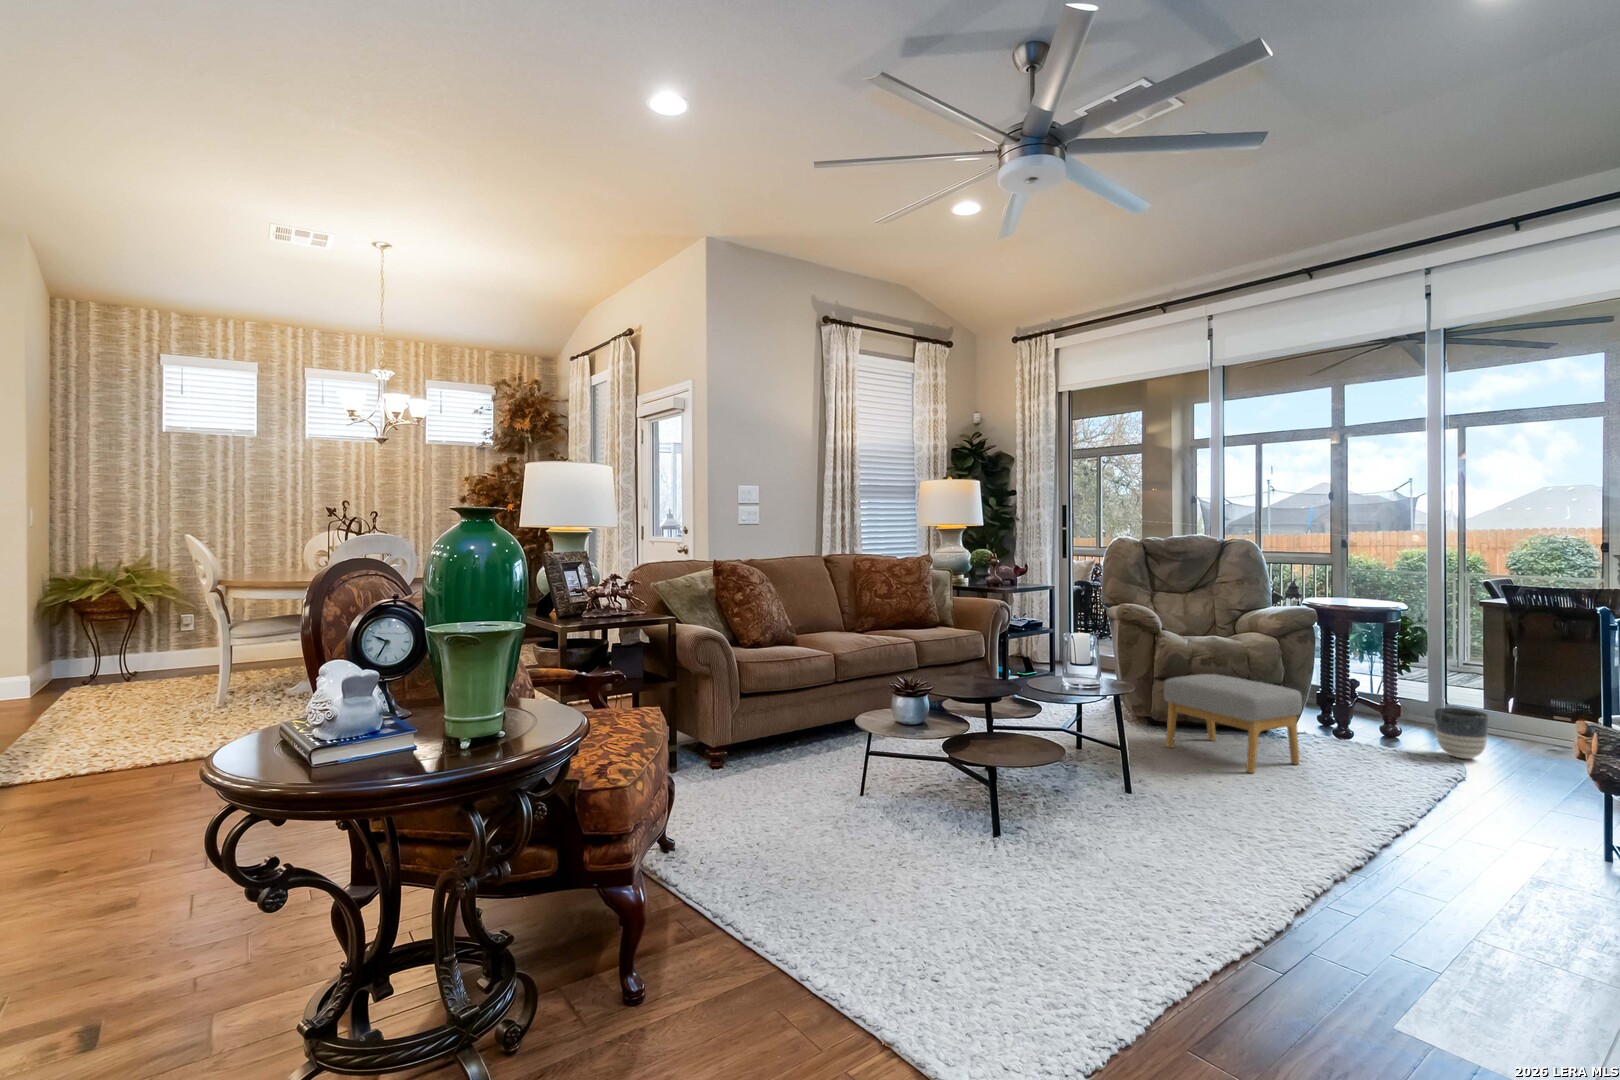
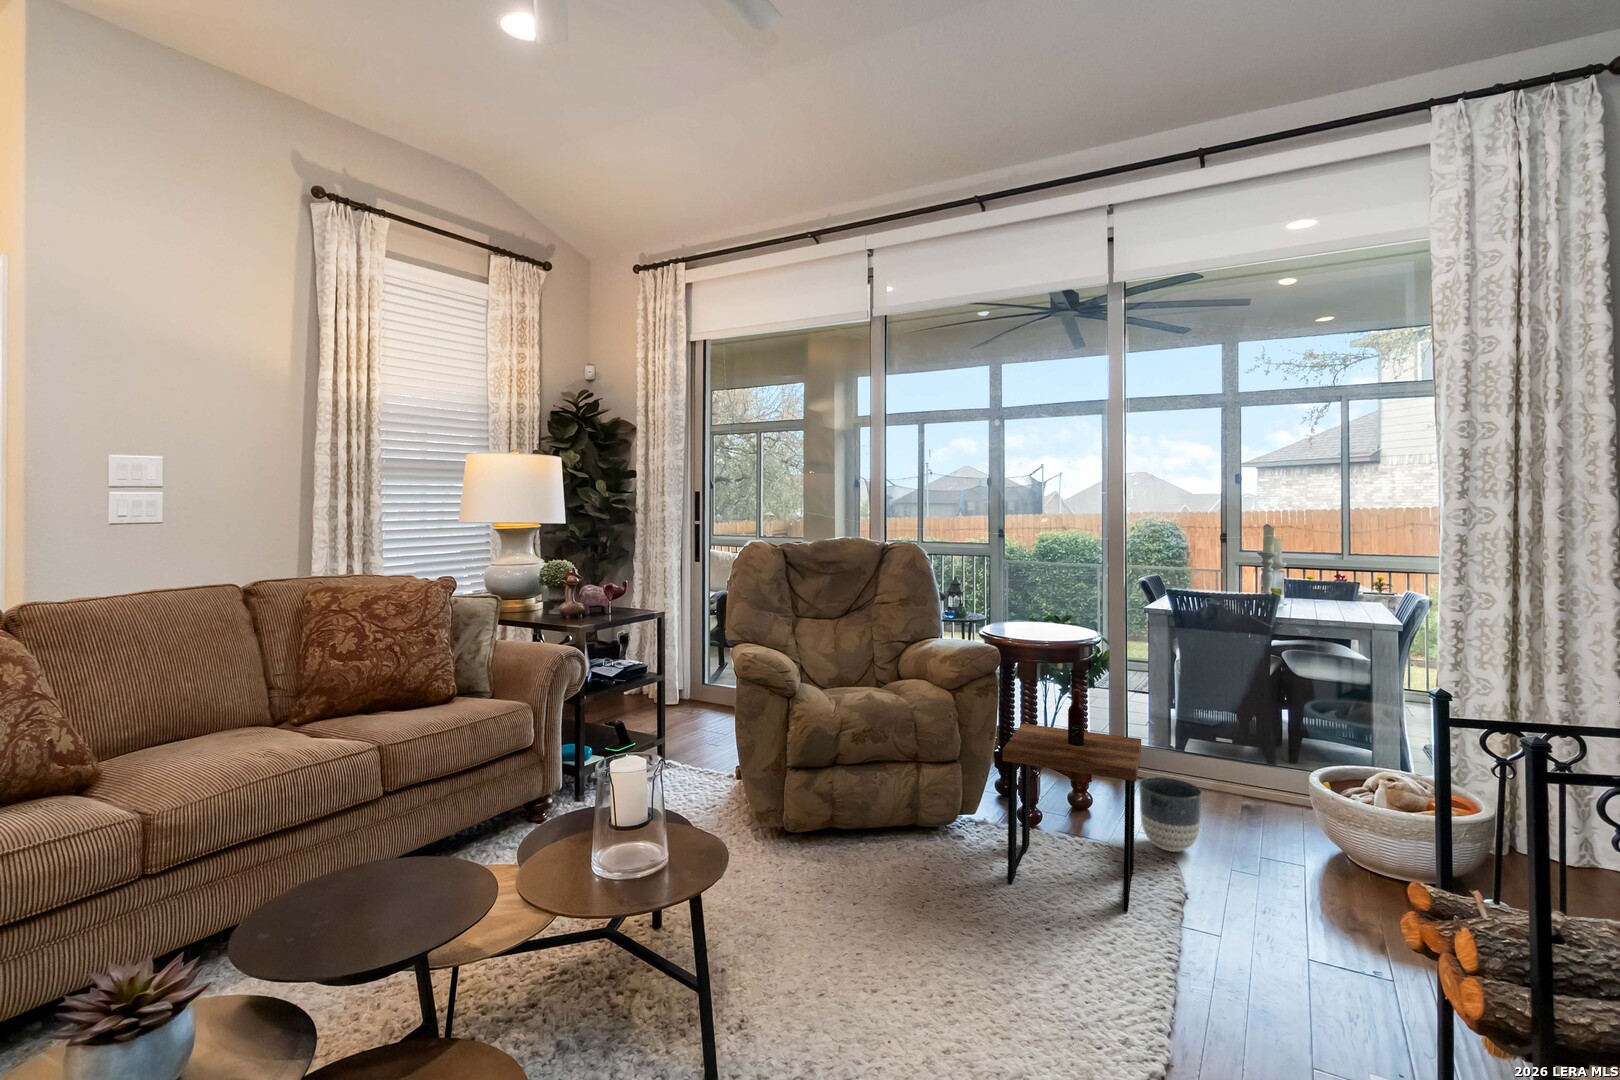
side table: none [1311,631,1428,774] -> present [1002,689,1141,912]
footstool: present [1164,674,1302,773] -> none [797,761,994,962]

